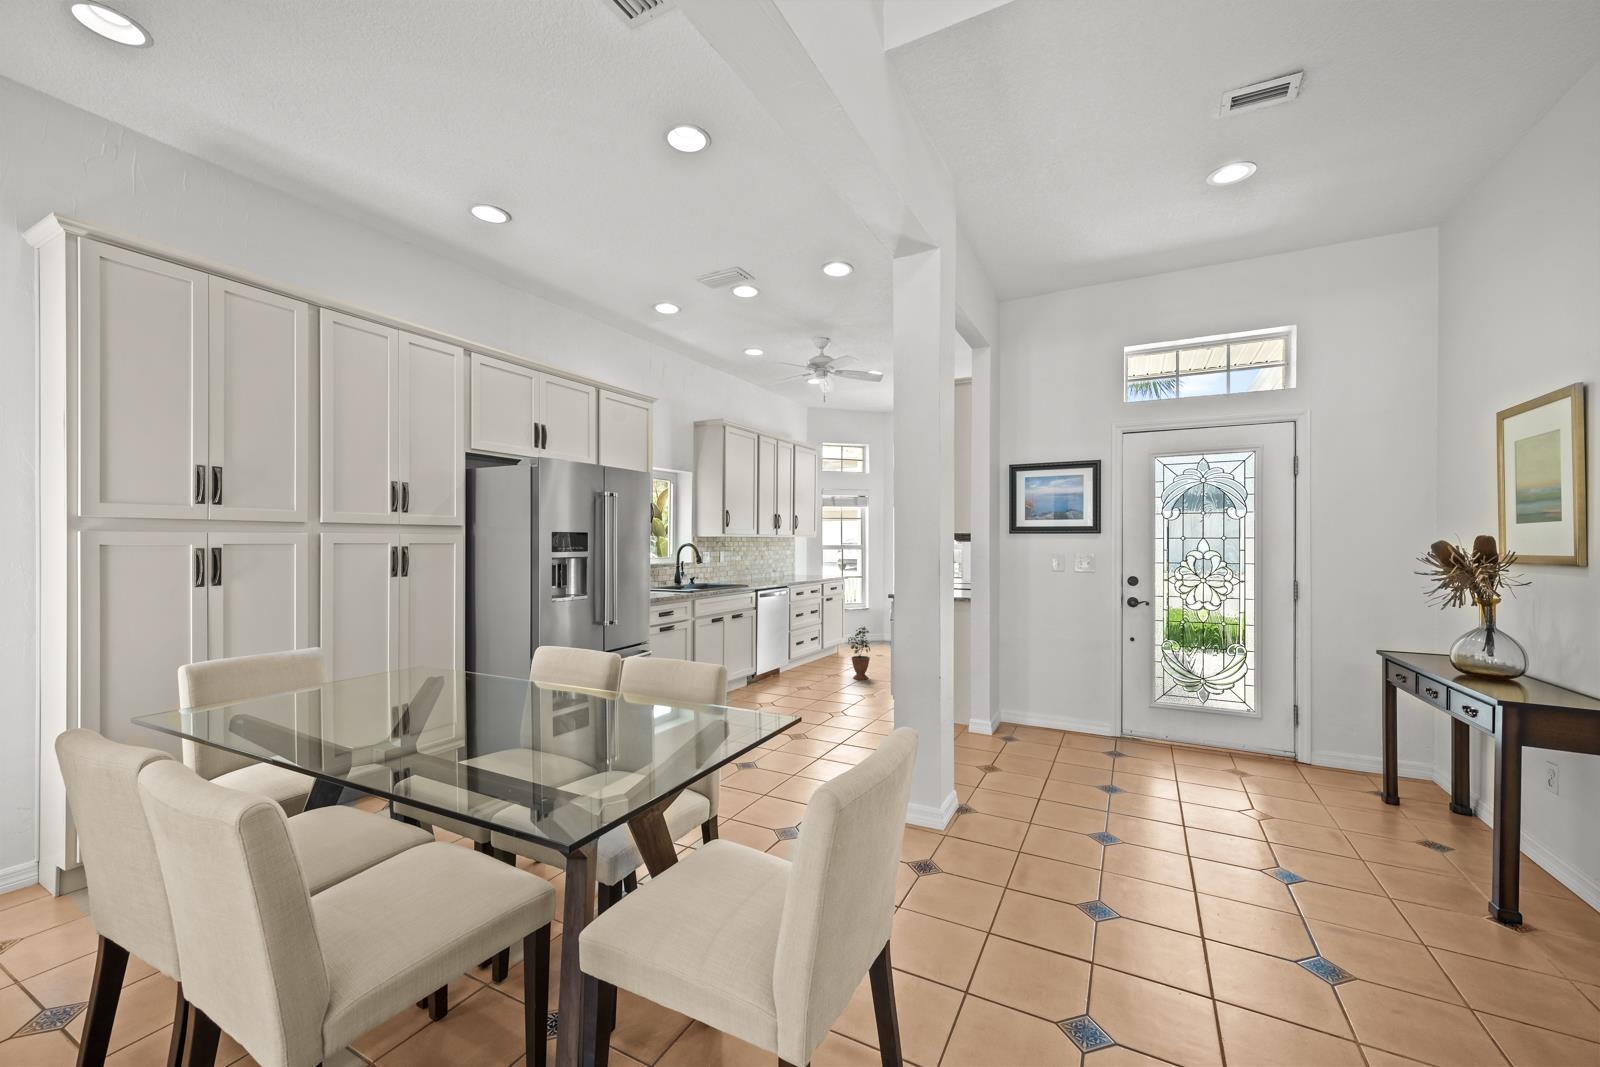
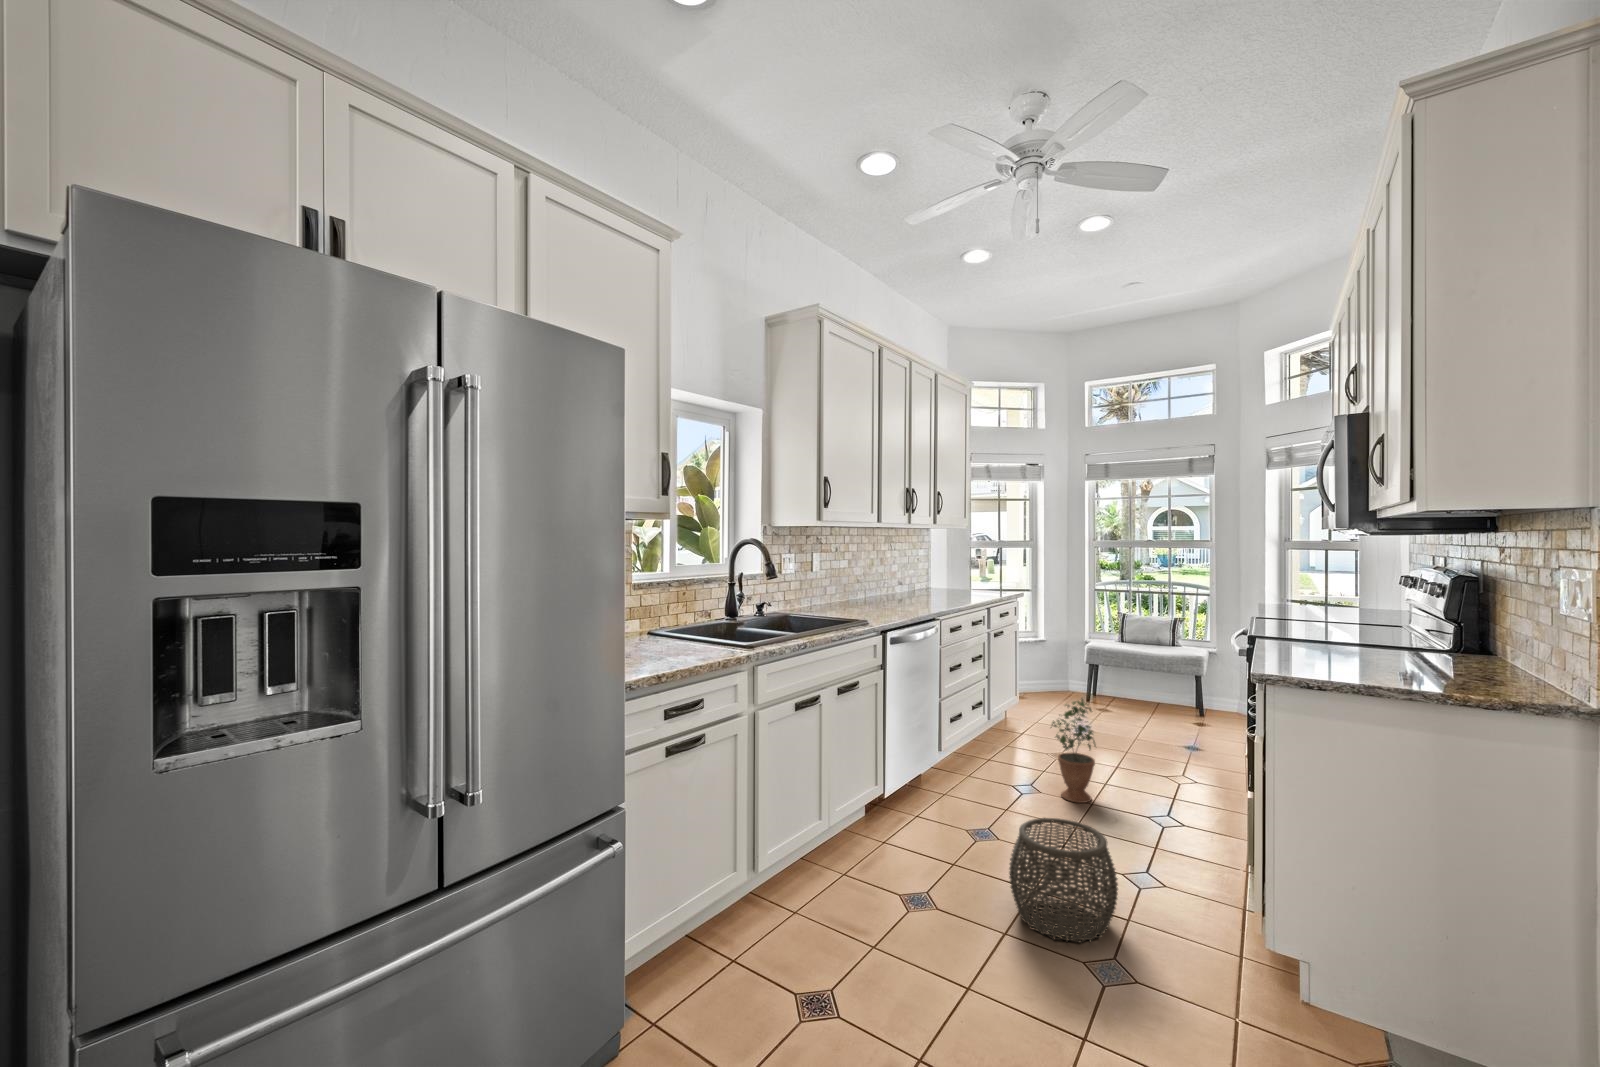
woven basket: none [809,667,854,713] -> present [1009,818,1118,943]

